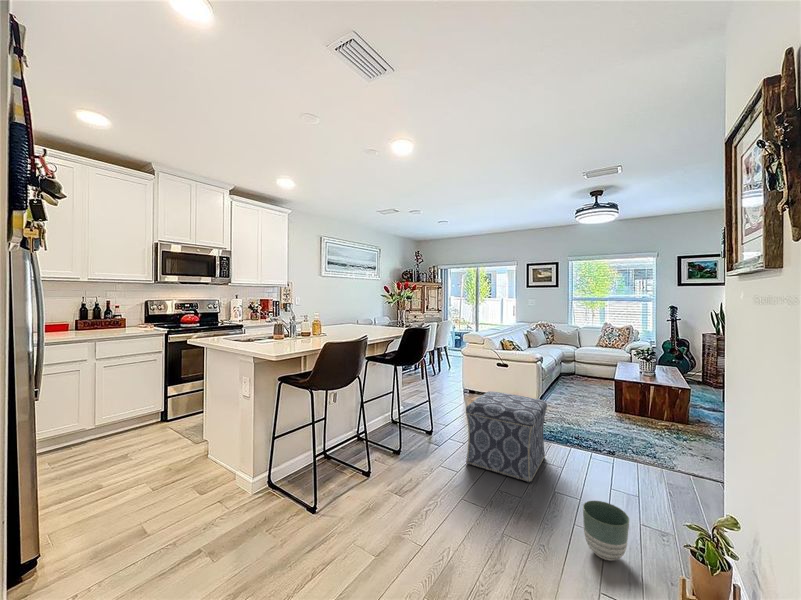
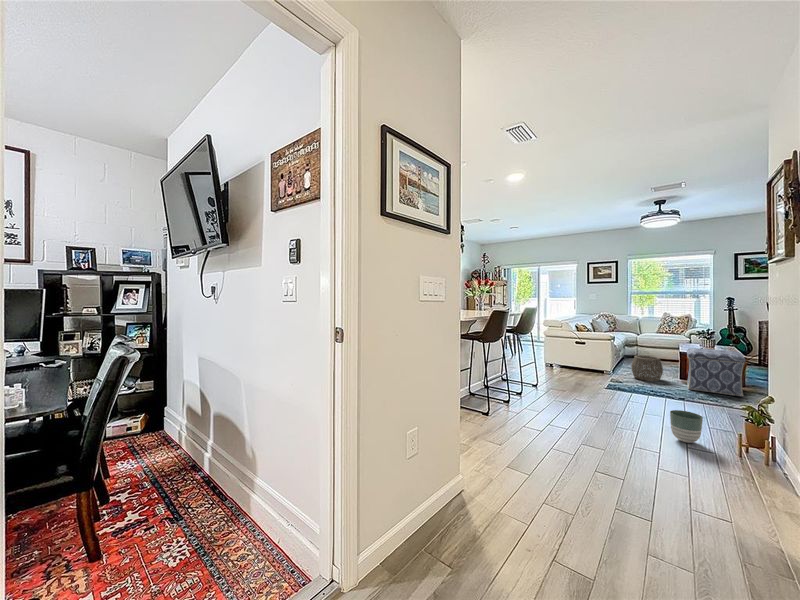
woven basket: none [559,382,595,417] -> present [631,355,663,381]
ottoman: present [466,392,547,483] -> present [687,348,746,397]

